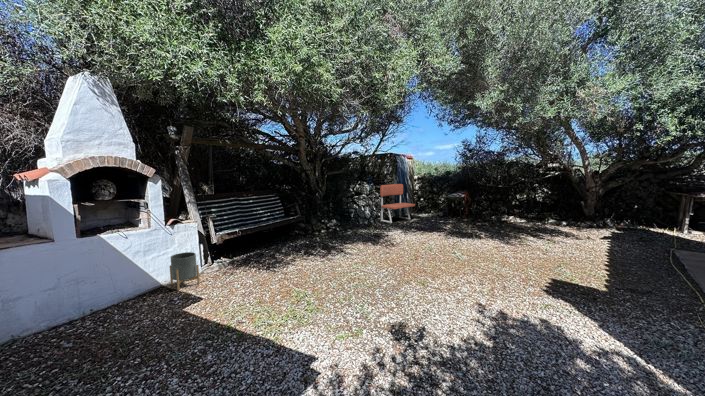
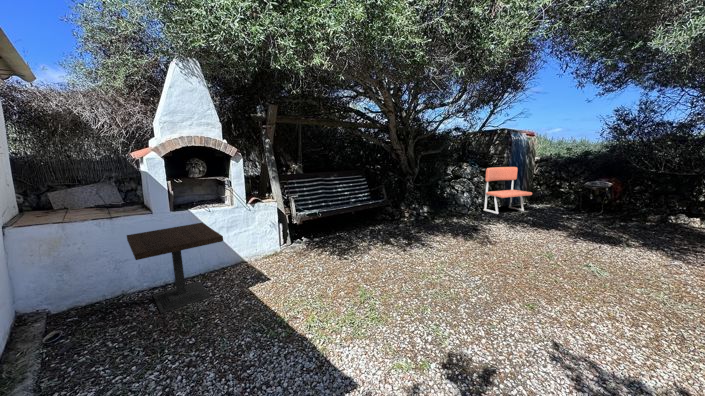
side table: none [25,248,156,347] -> present [127,223,223,313]
planter: present [170,252,200,290] -> none [250,231,275,267]

